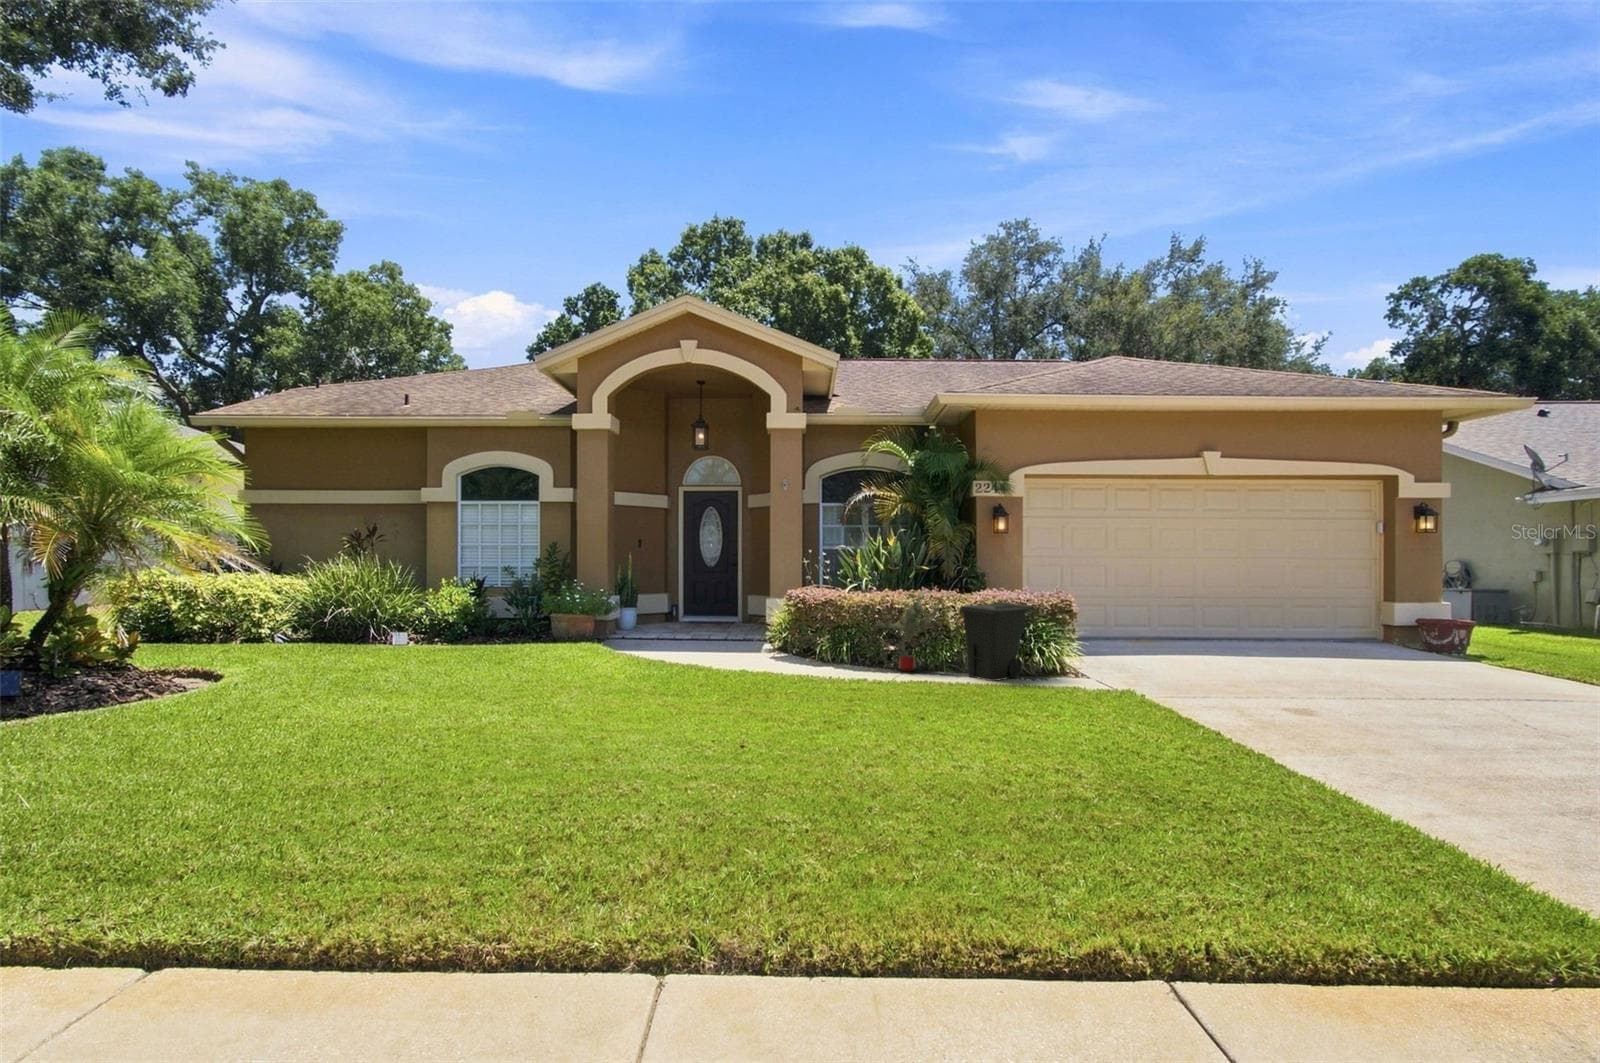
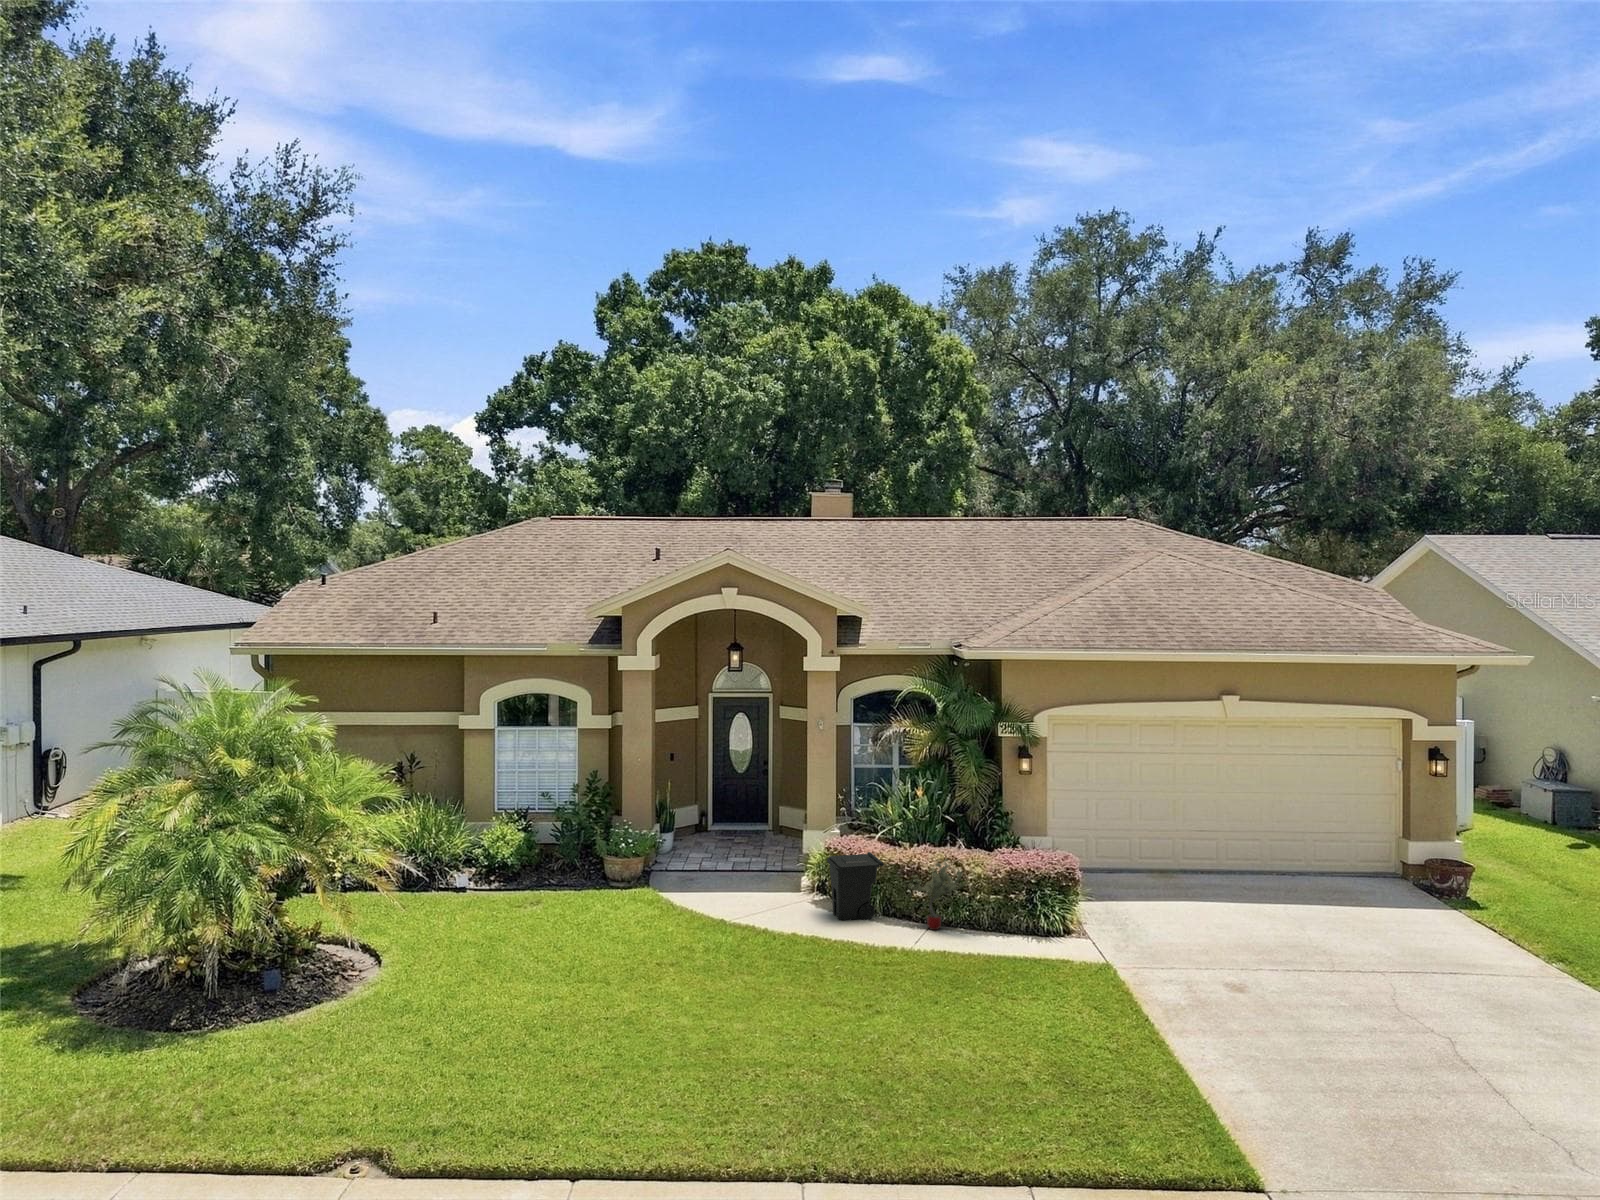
trash can: present [959,602,1034,681] -> present [827,852,884,921]

